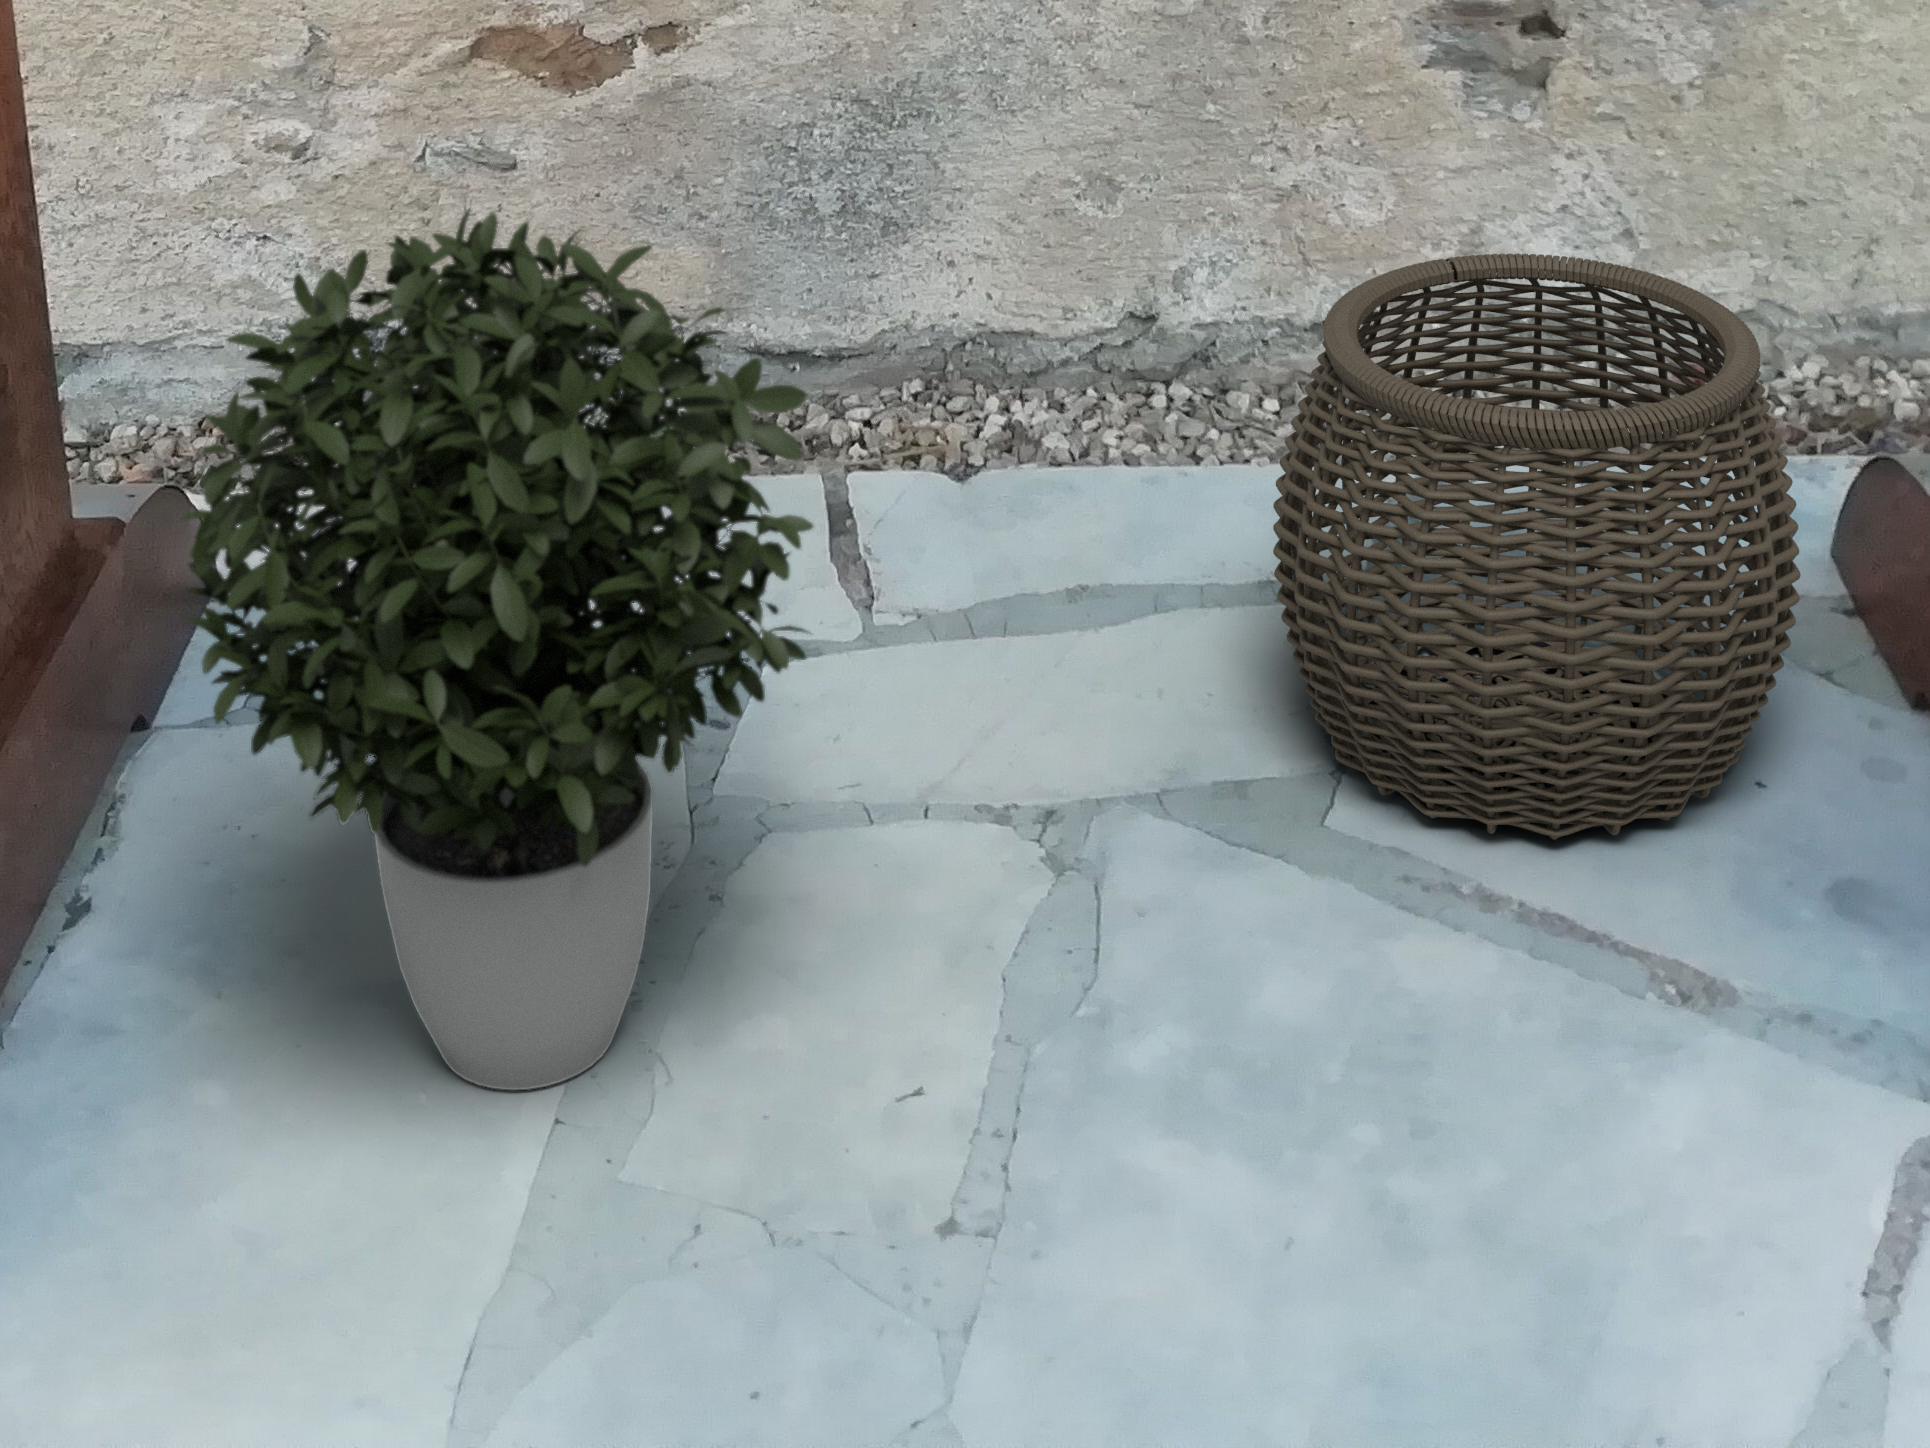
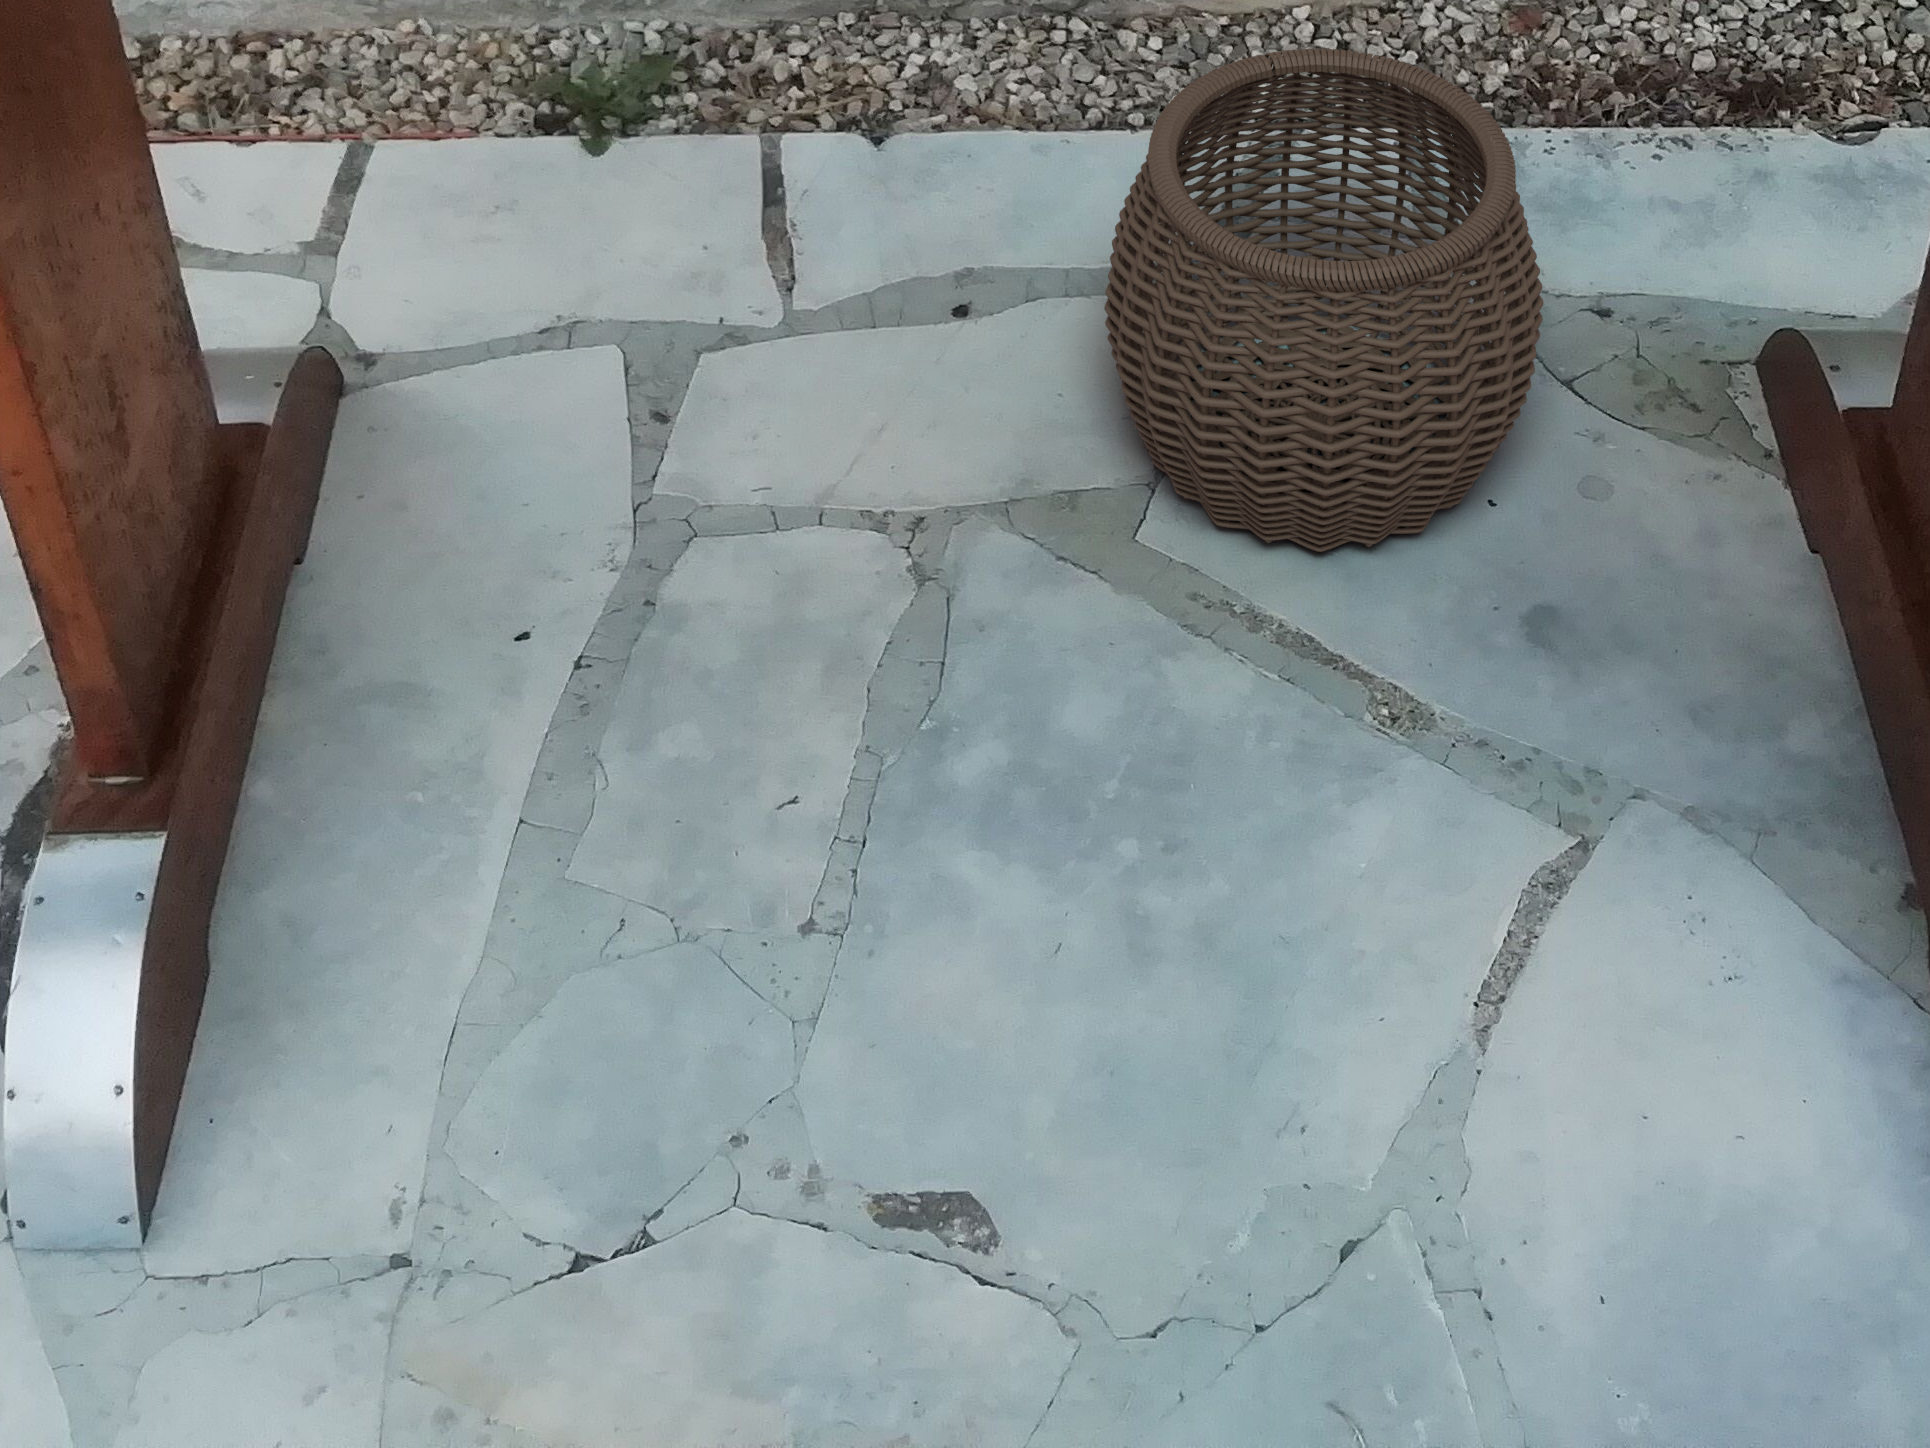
potted plant: present [181,209,813,1090] -> none [171,149,688,781]

